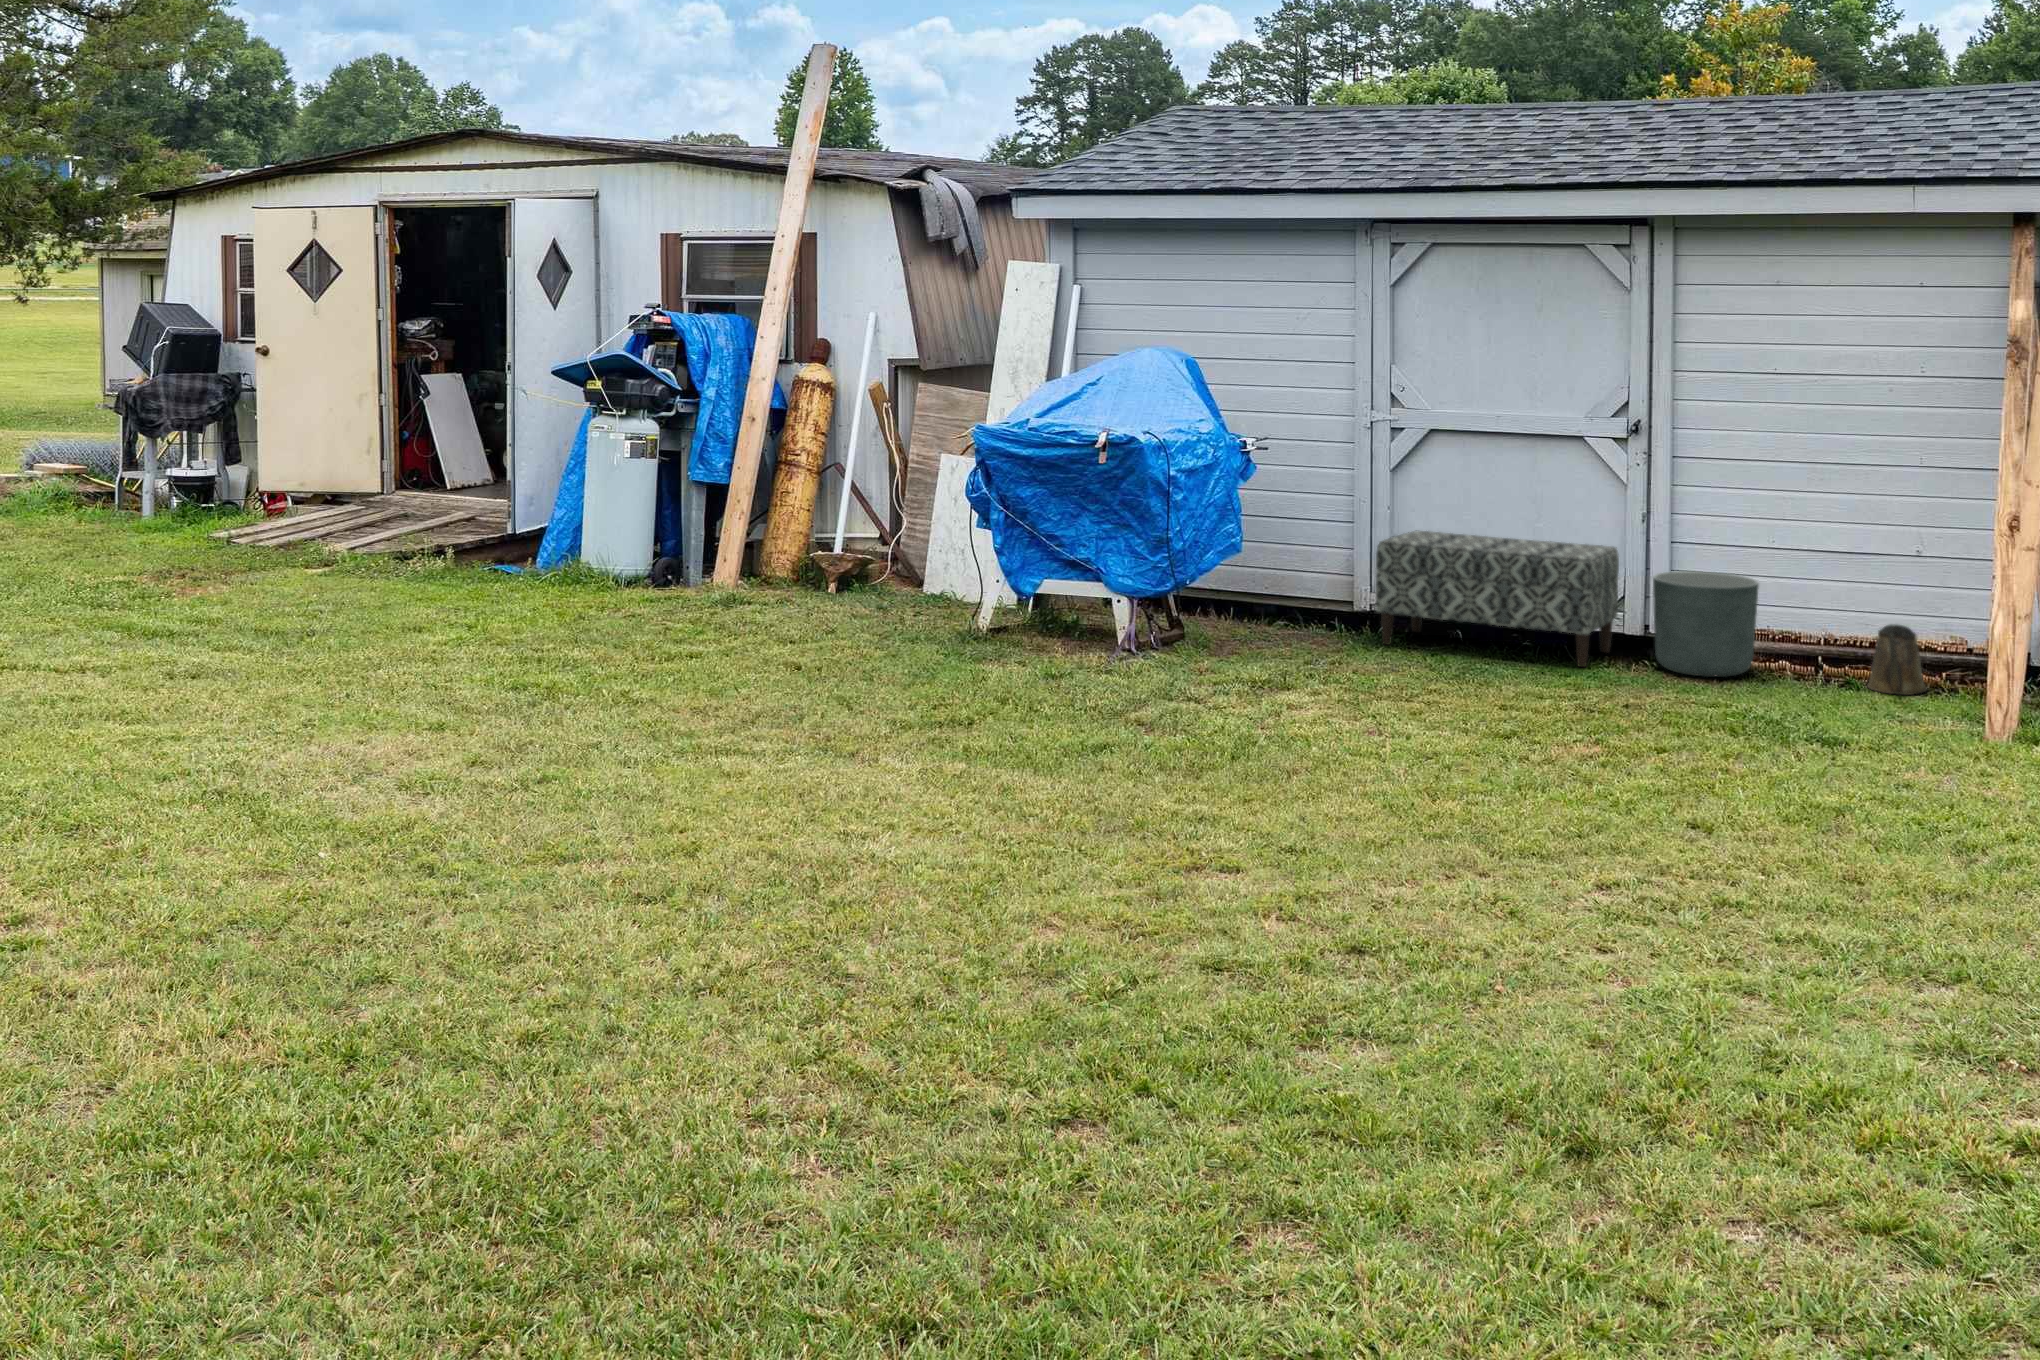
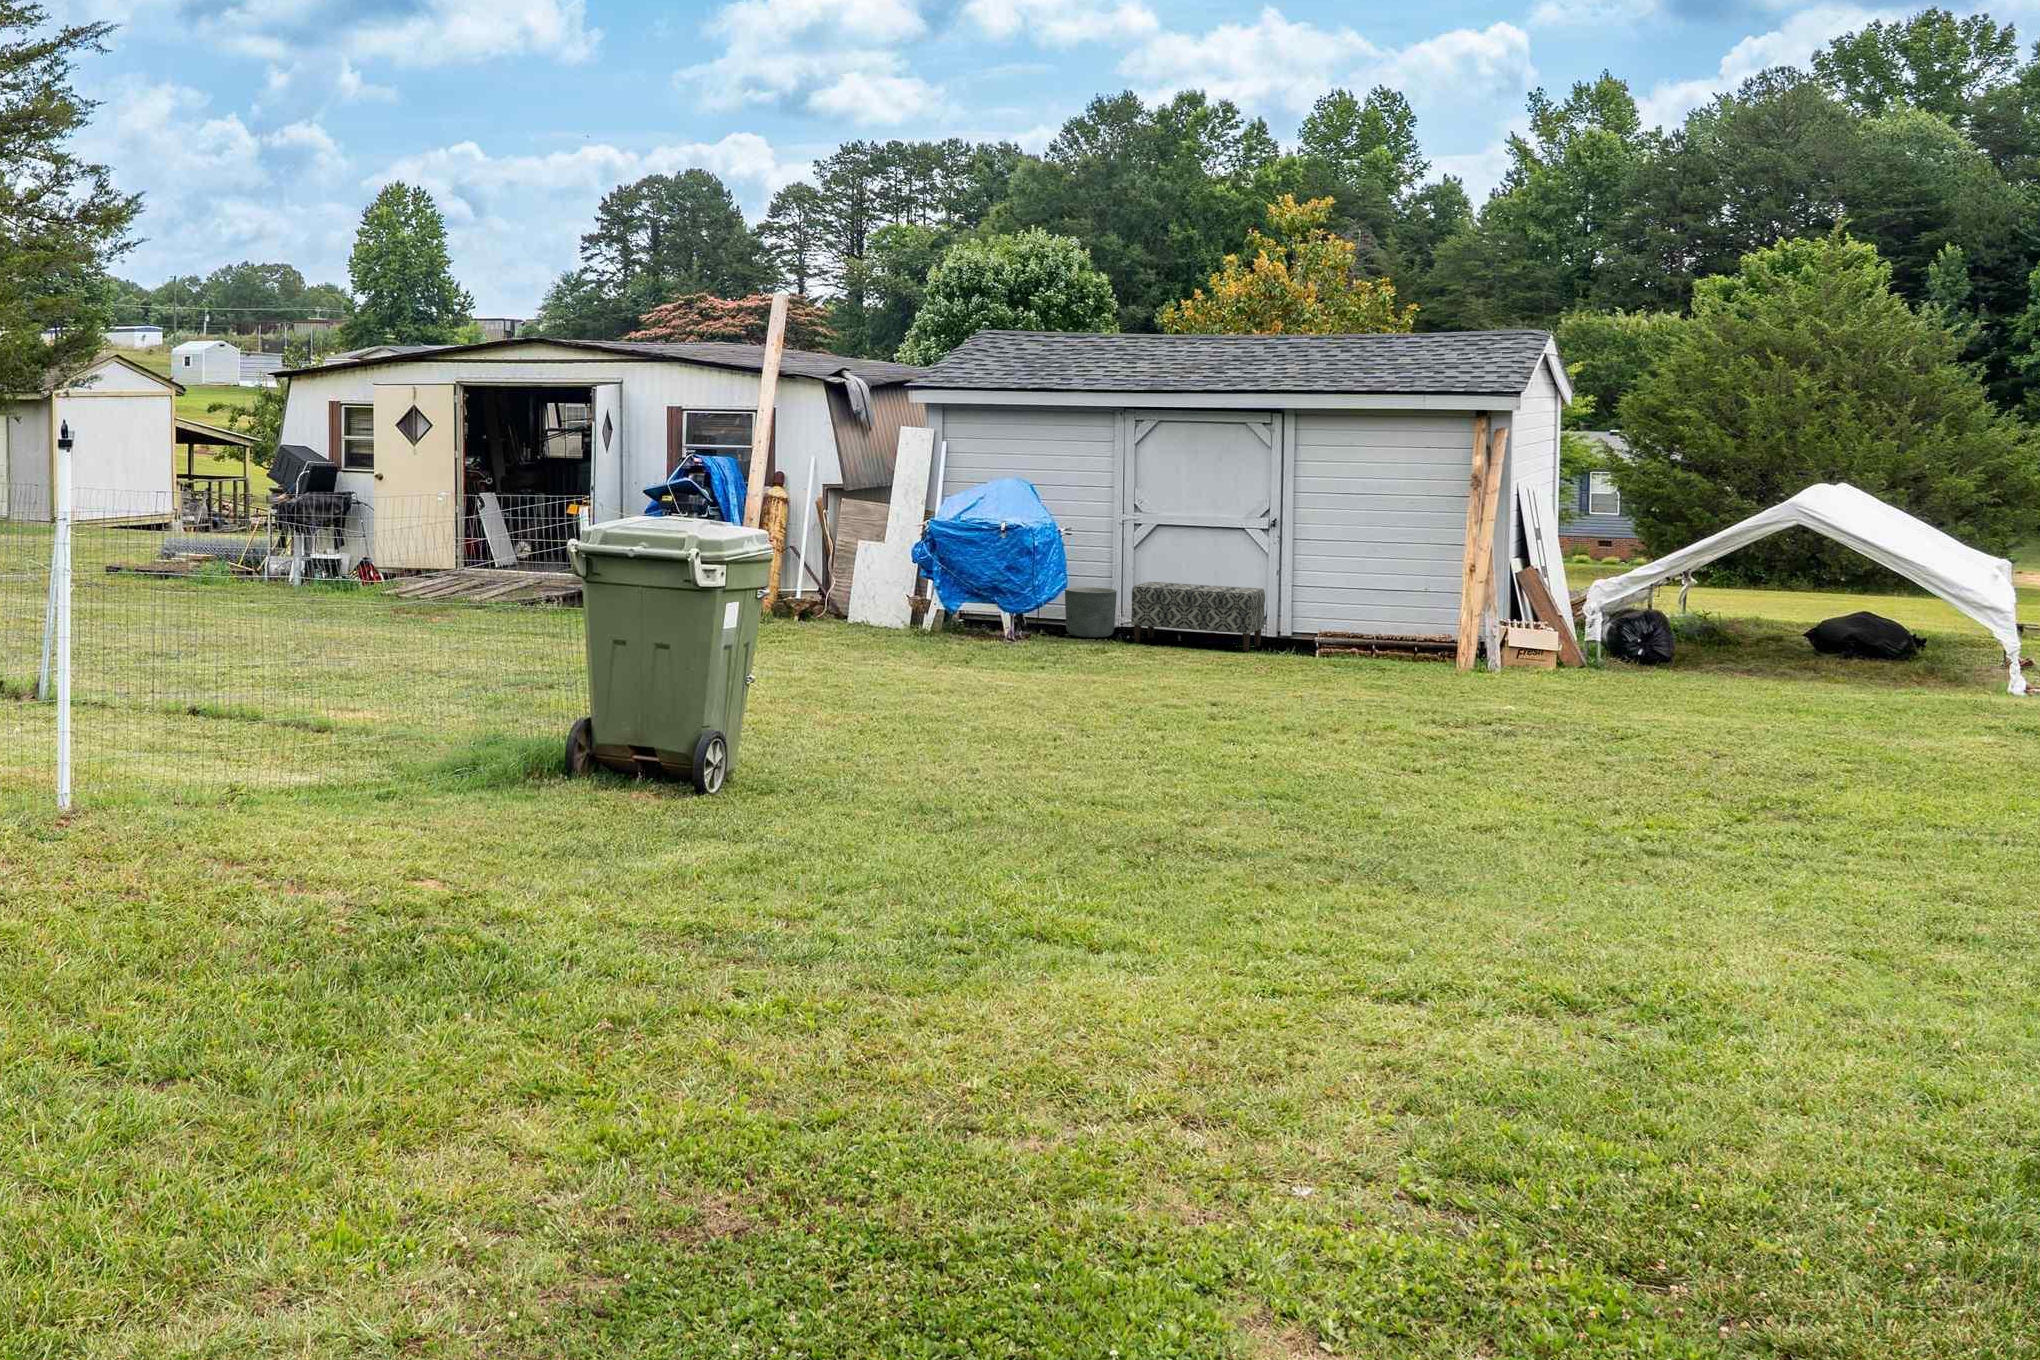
planter: present [1653,571,1759,677] -> present [1065,587,1117,638]
watering can: present [1867,624,1926,695] -> none [1397,626,1428,662]

